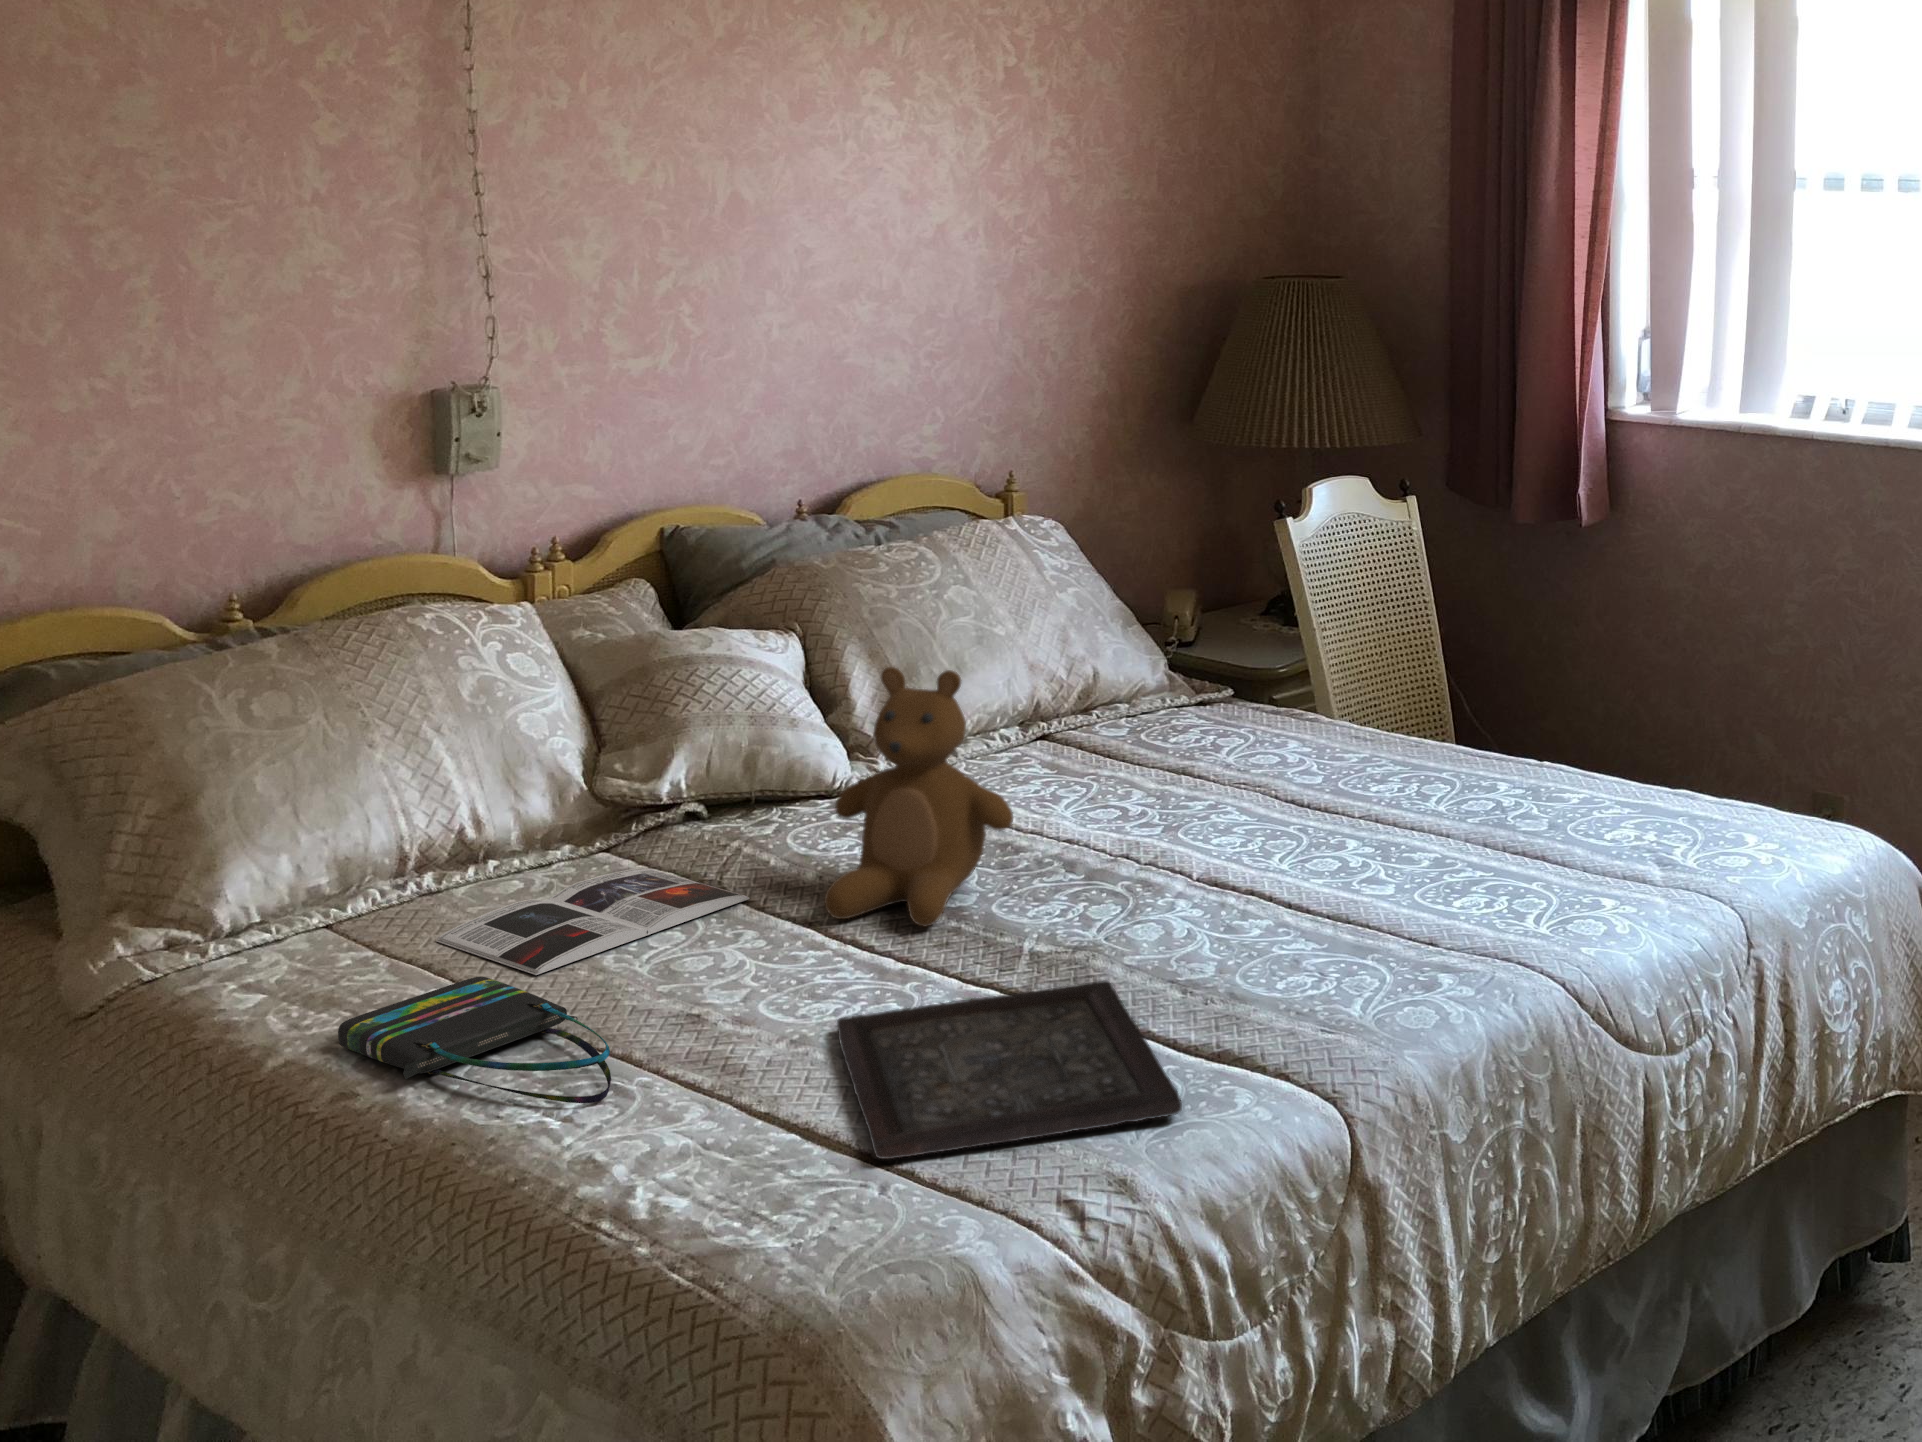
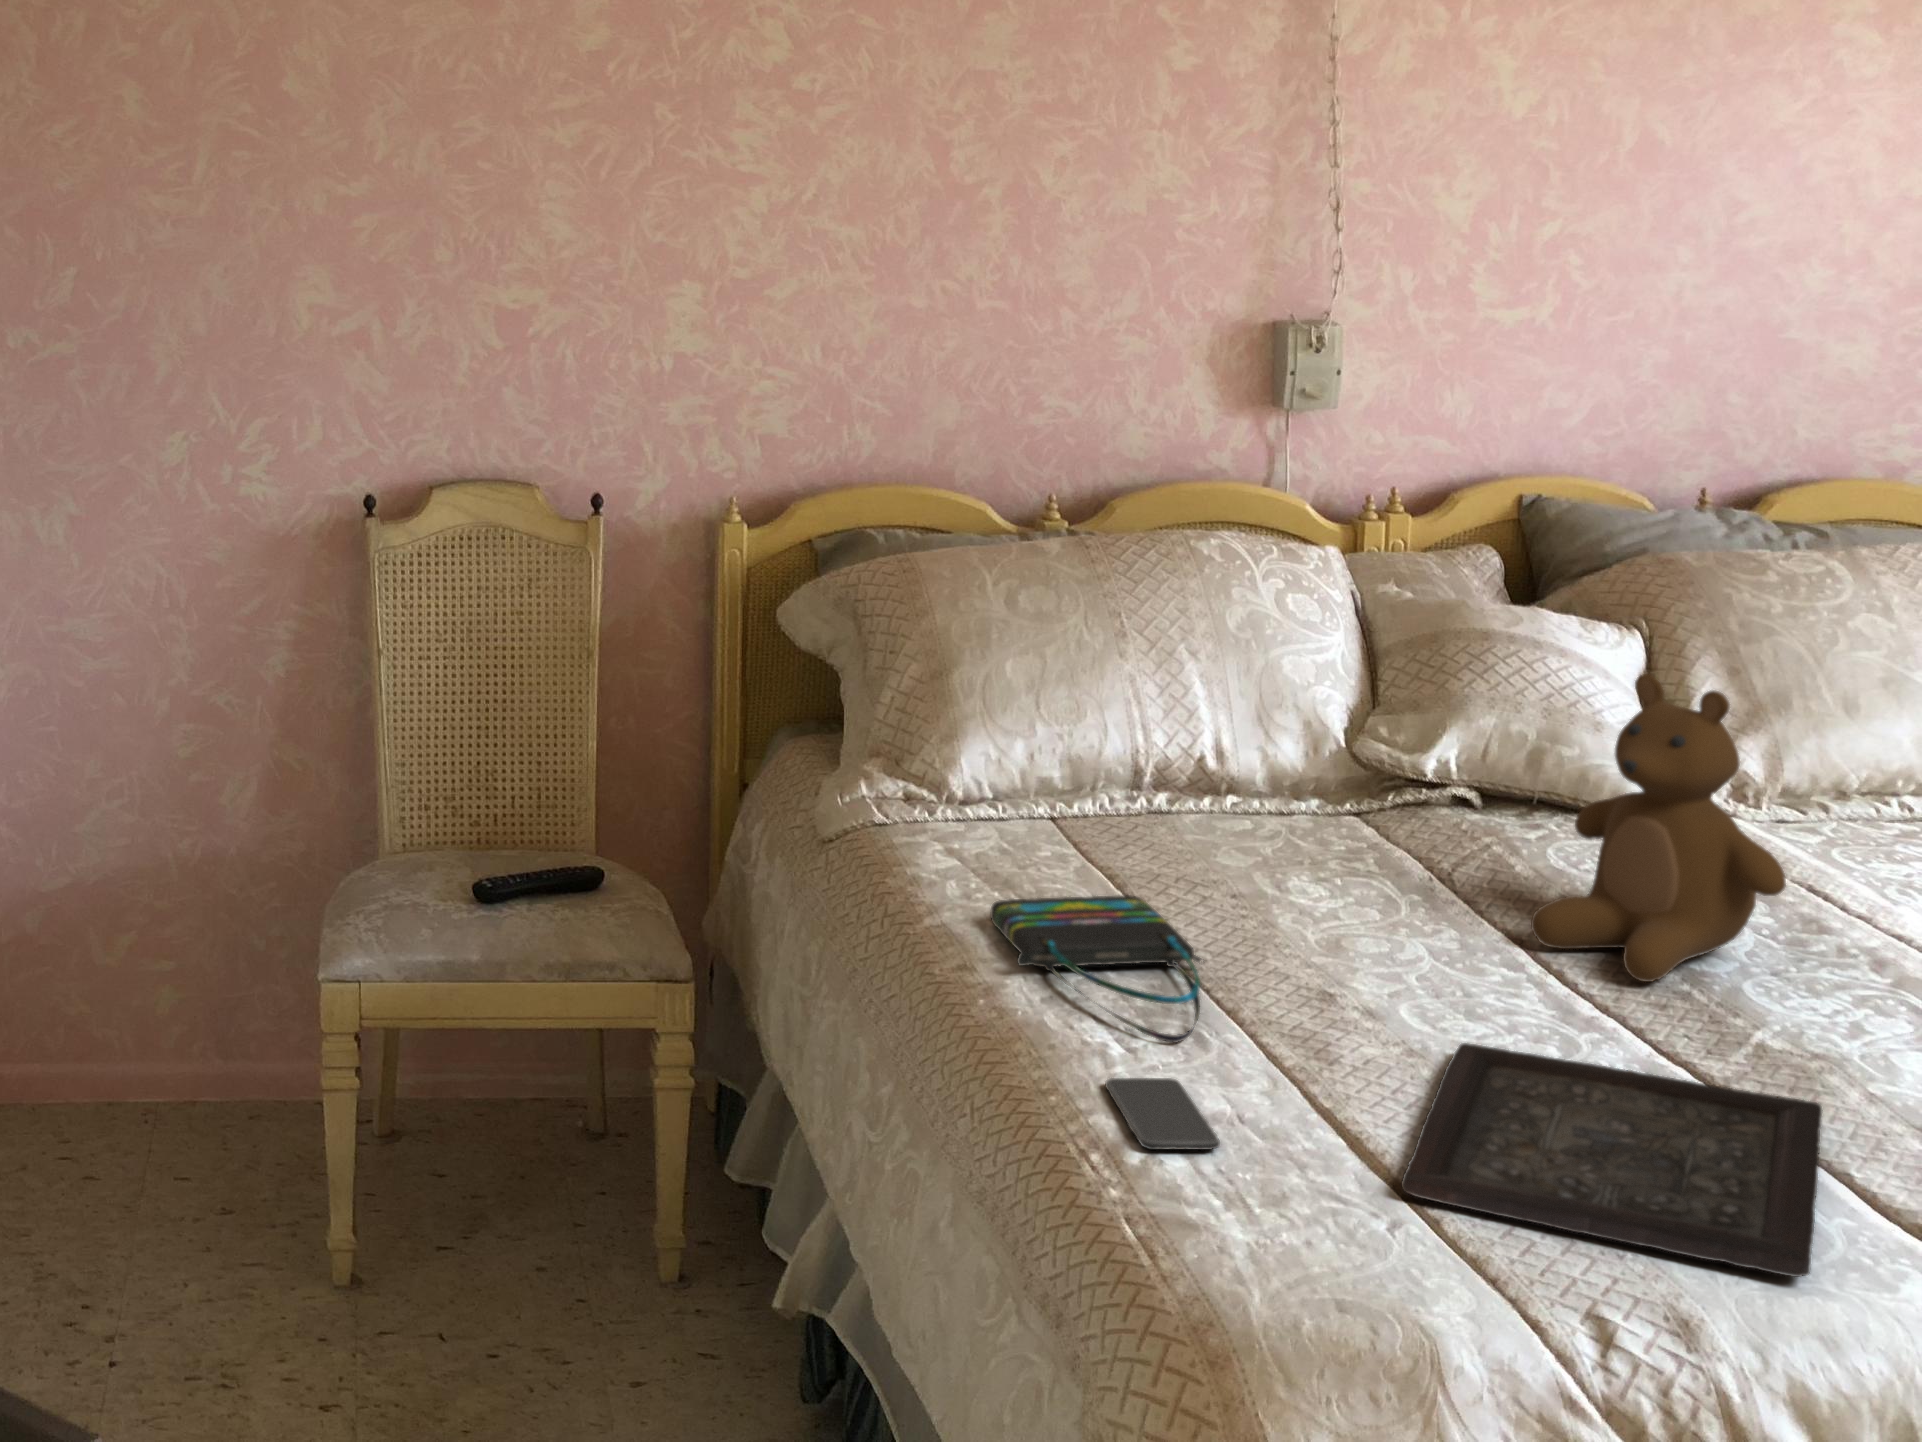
magazine: present [436,868,749,975] -> none [1135,836,1465,912]
smartphone: none [564,1134,707,1206] -> present [1105,1078,1220,1150]

